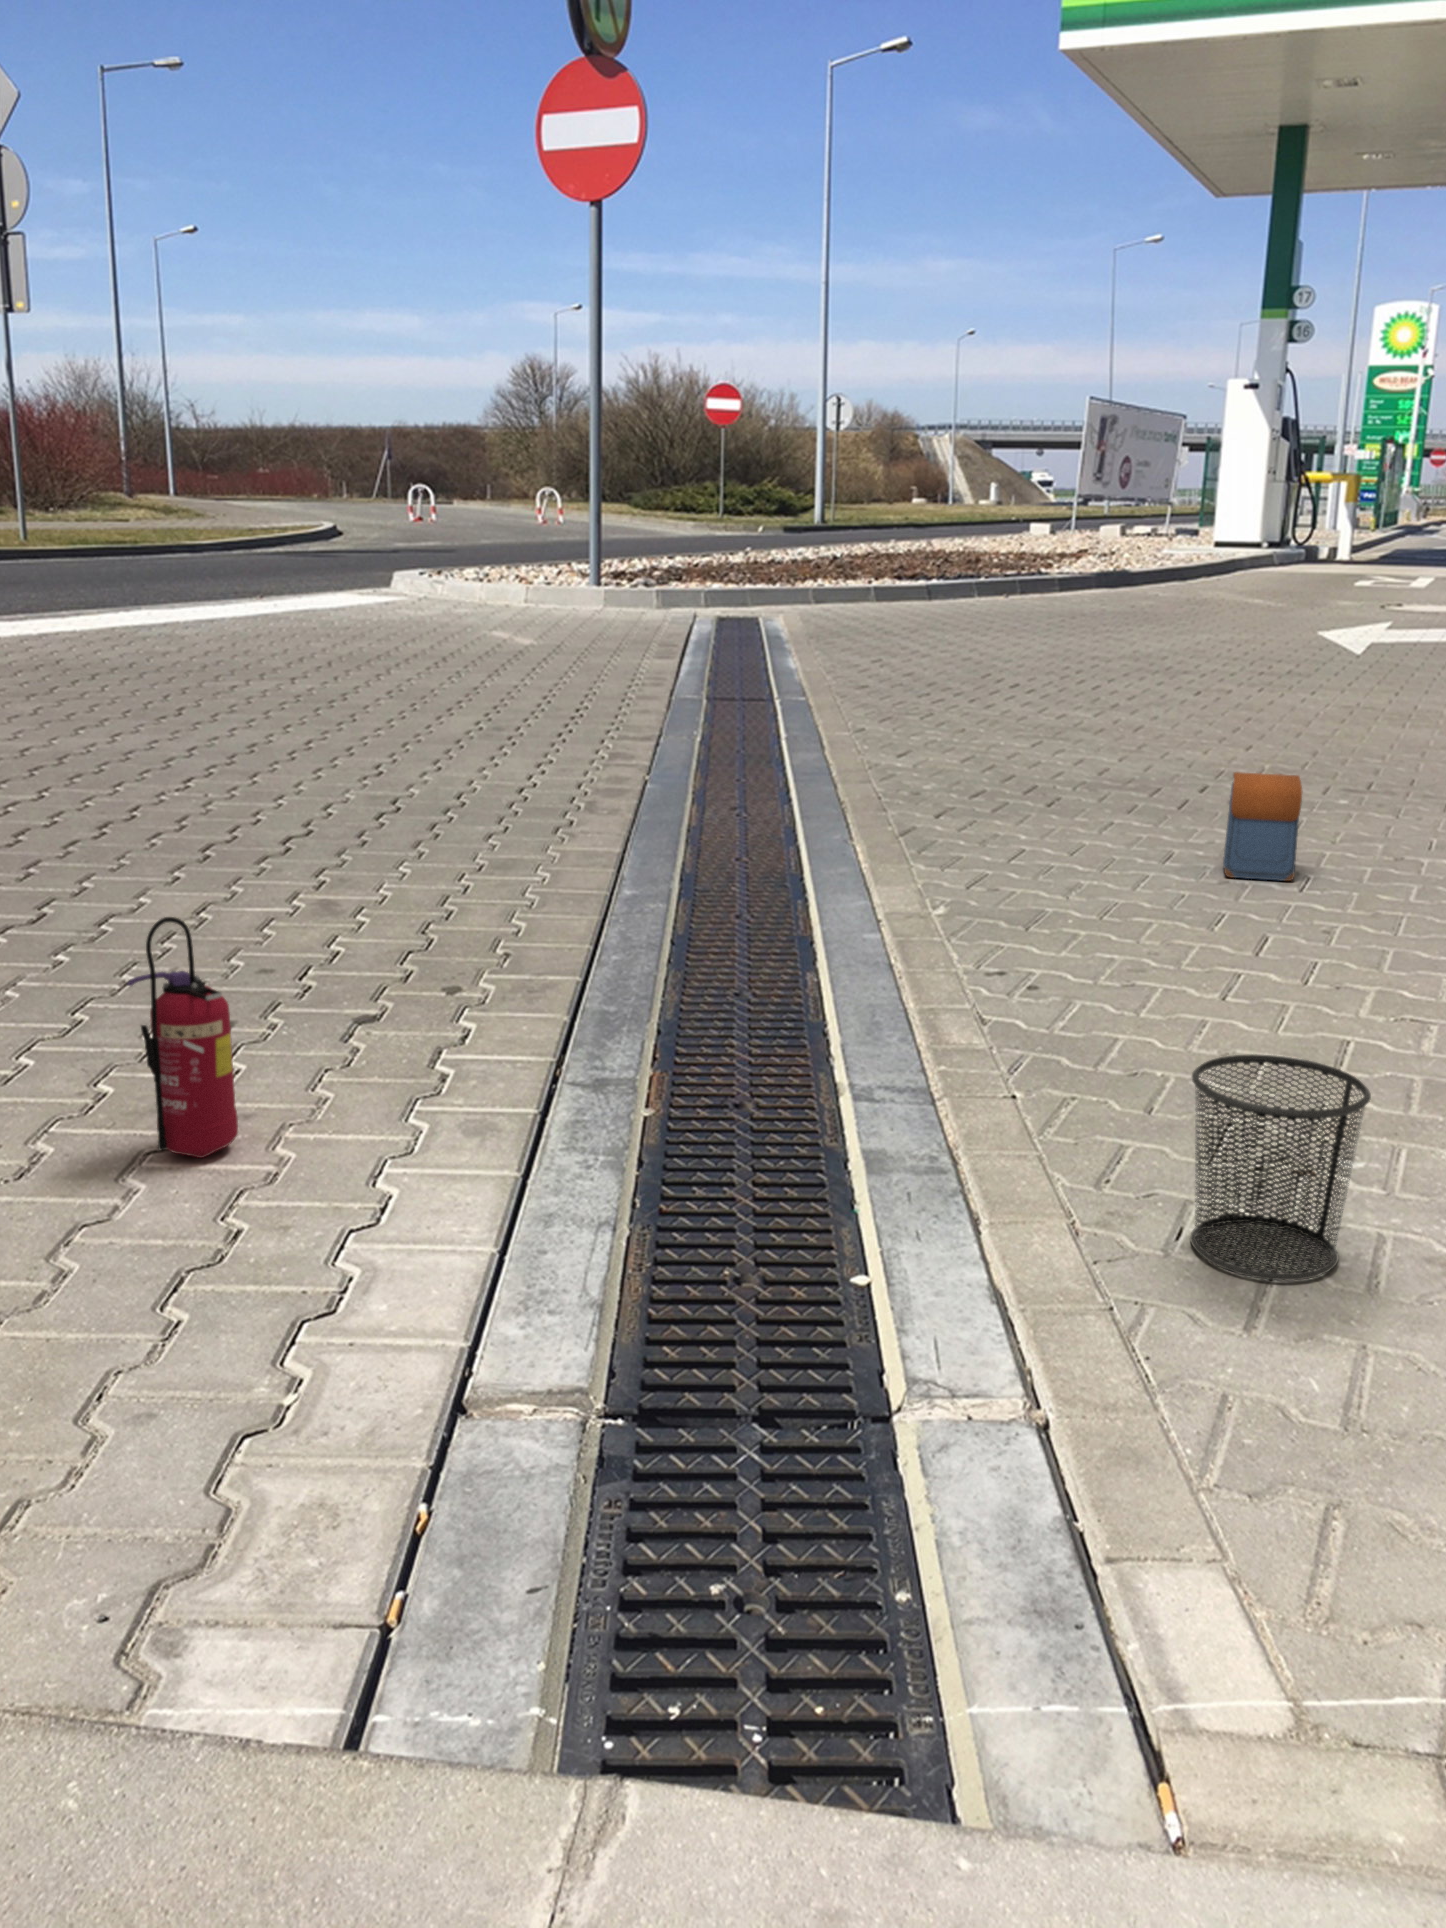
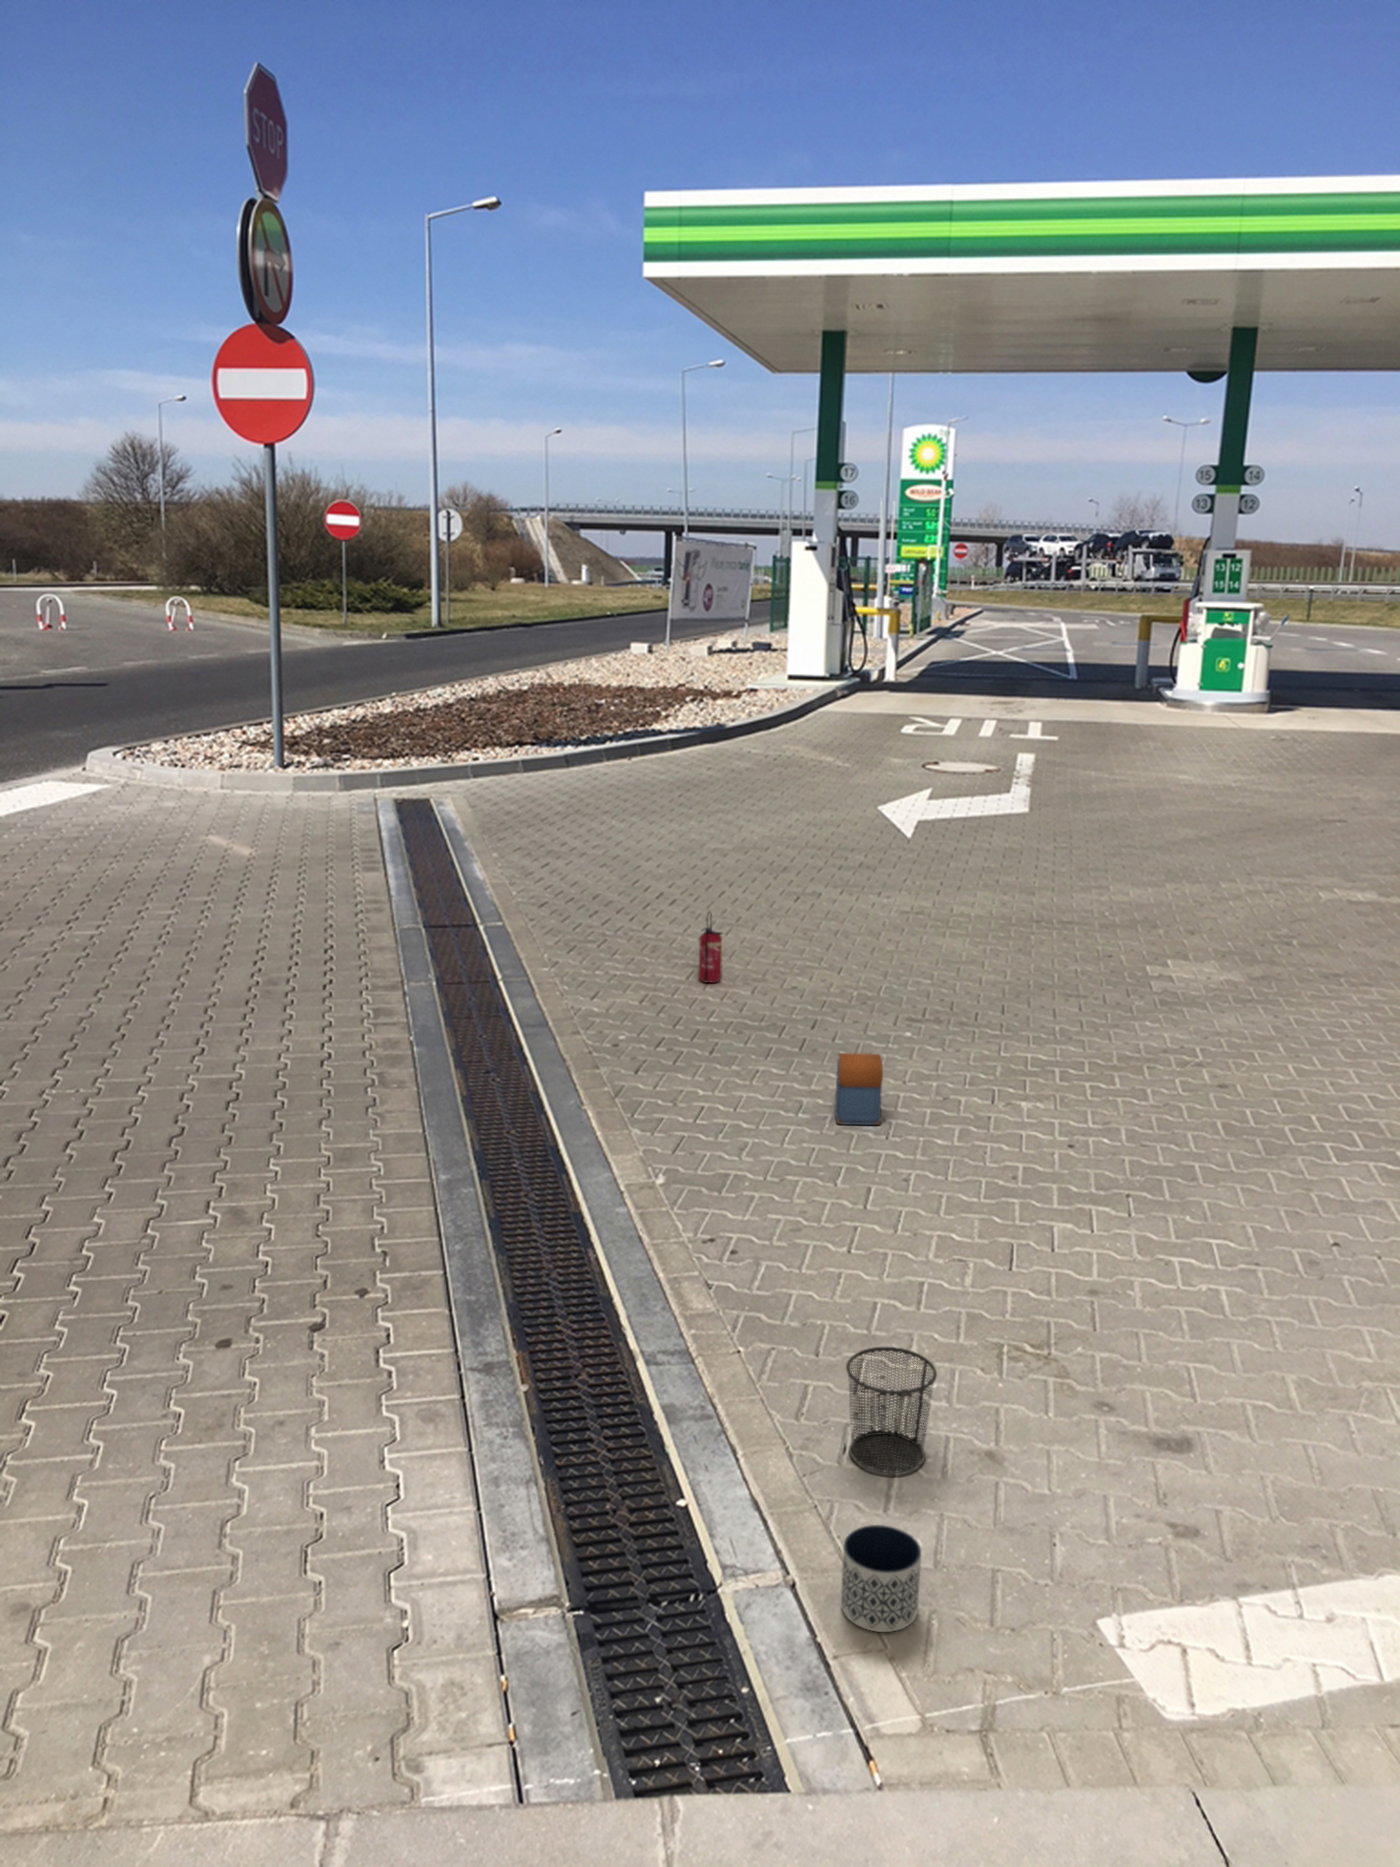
fire extinguisher: present [127,917,238,1158] -> present [698,912,723,983]
planter: none [1138,1317,1319,1530] -> present [841,1525,921,1632]

